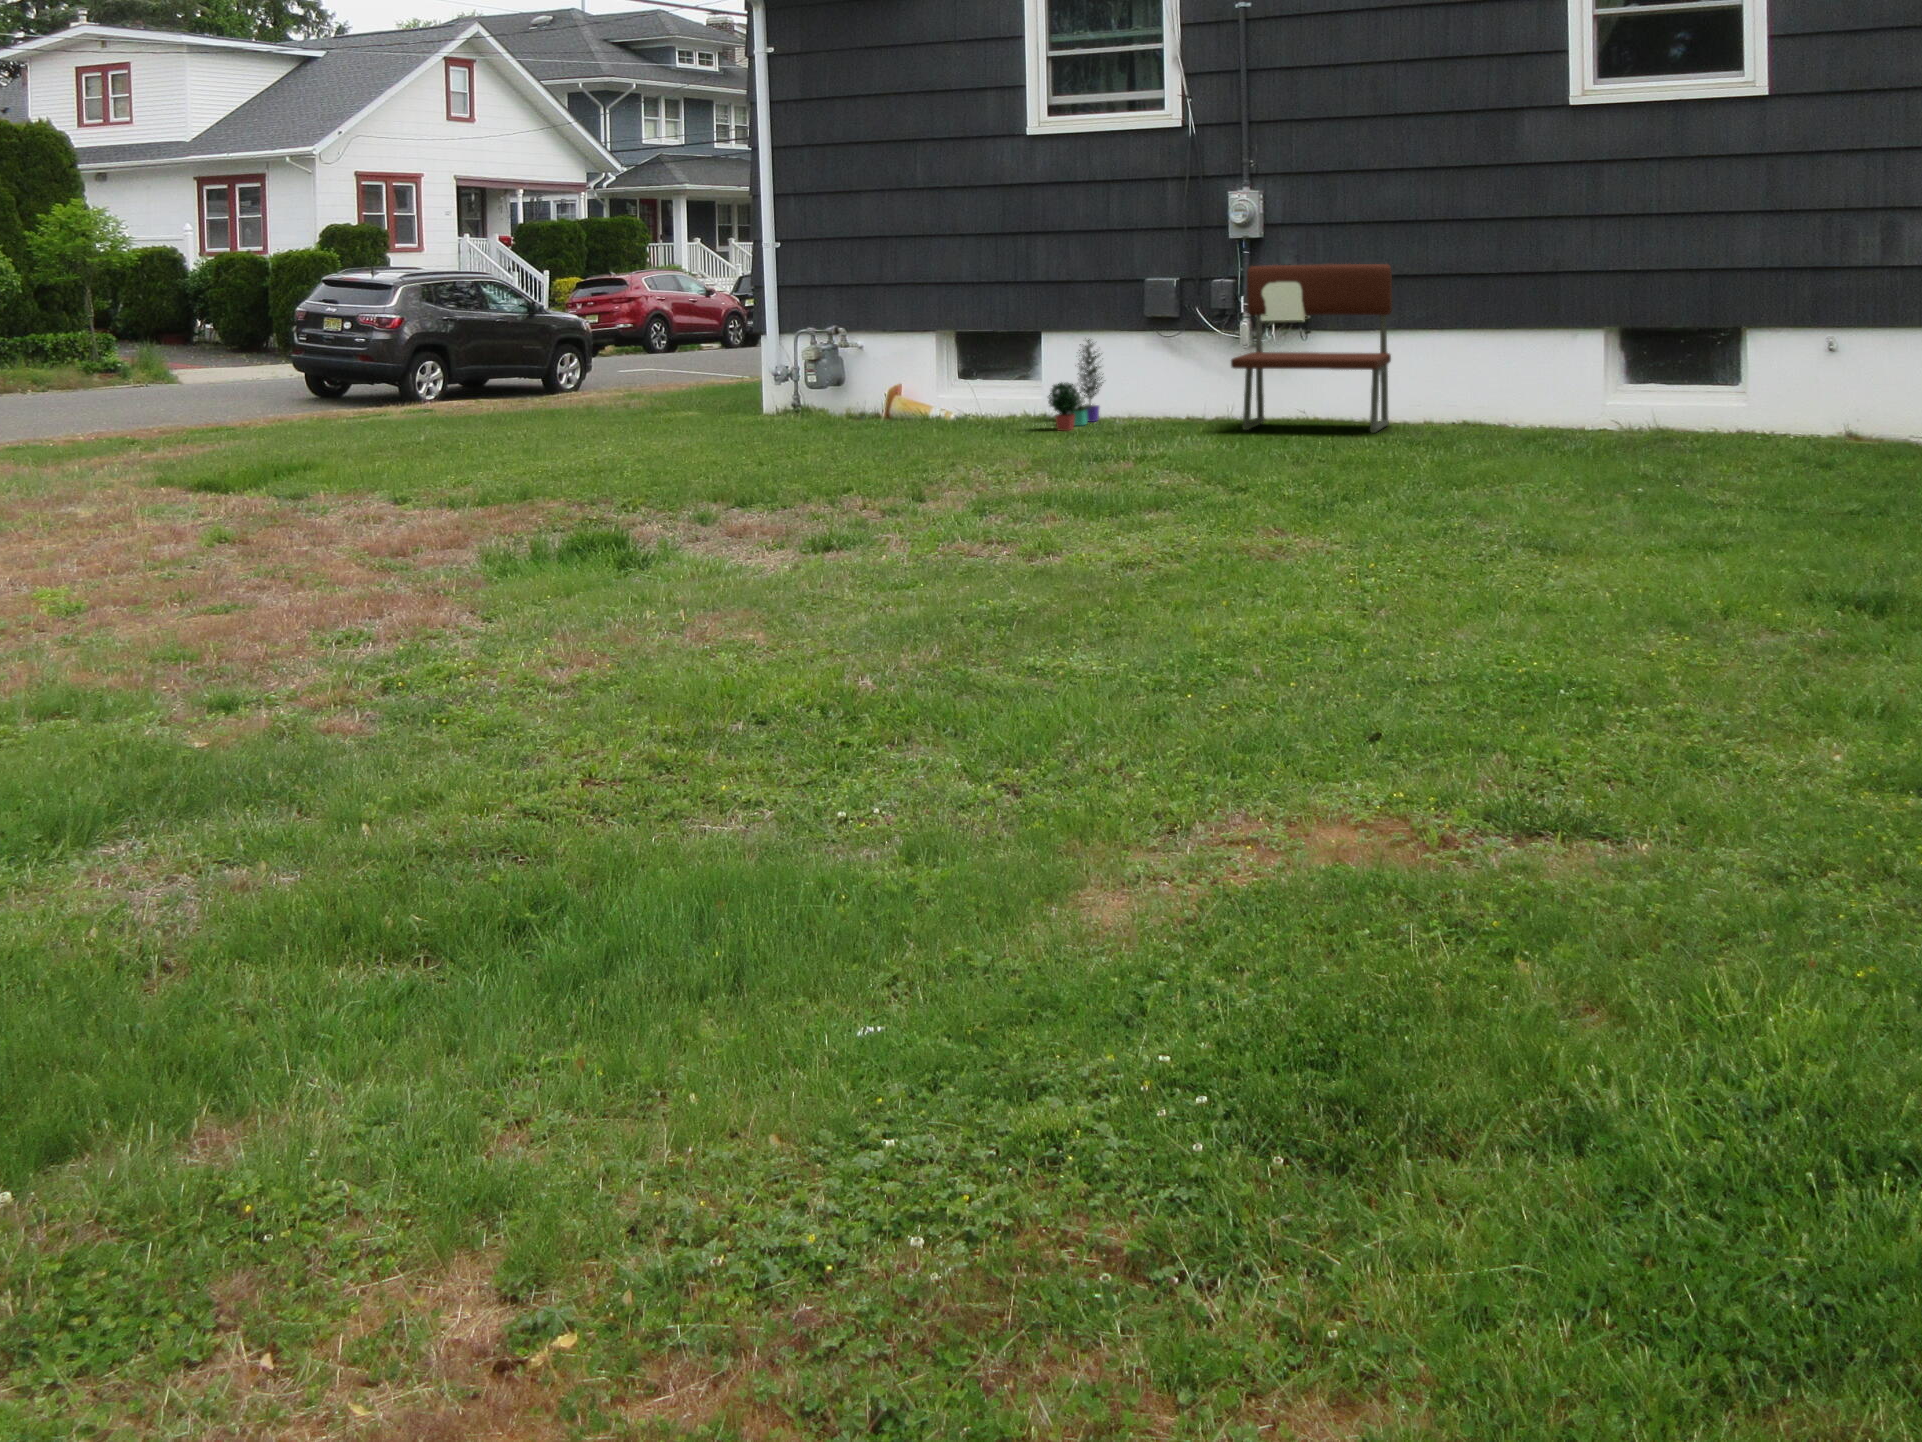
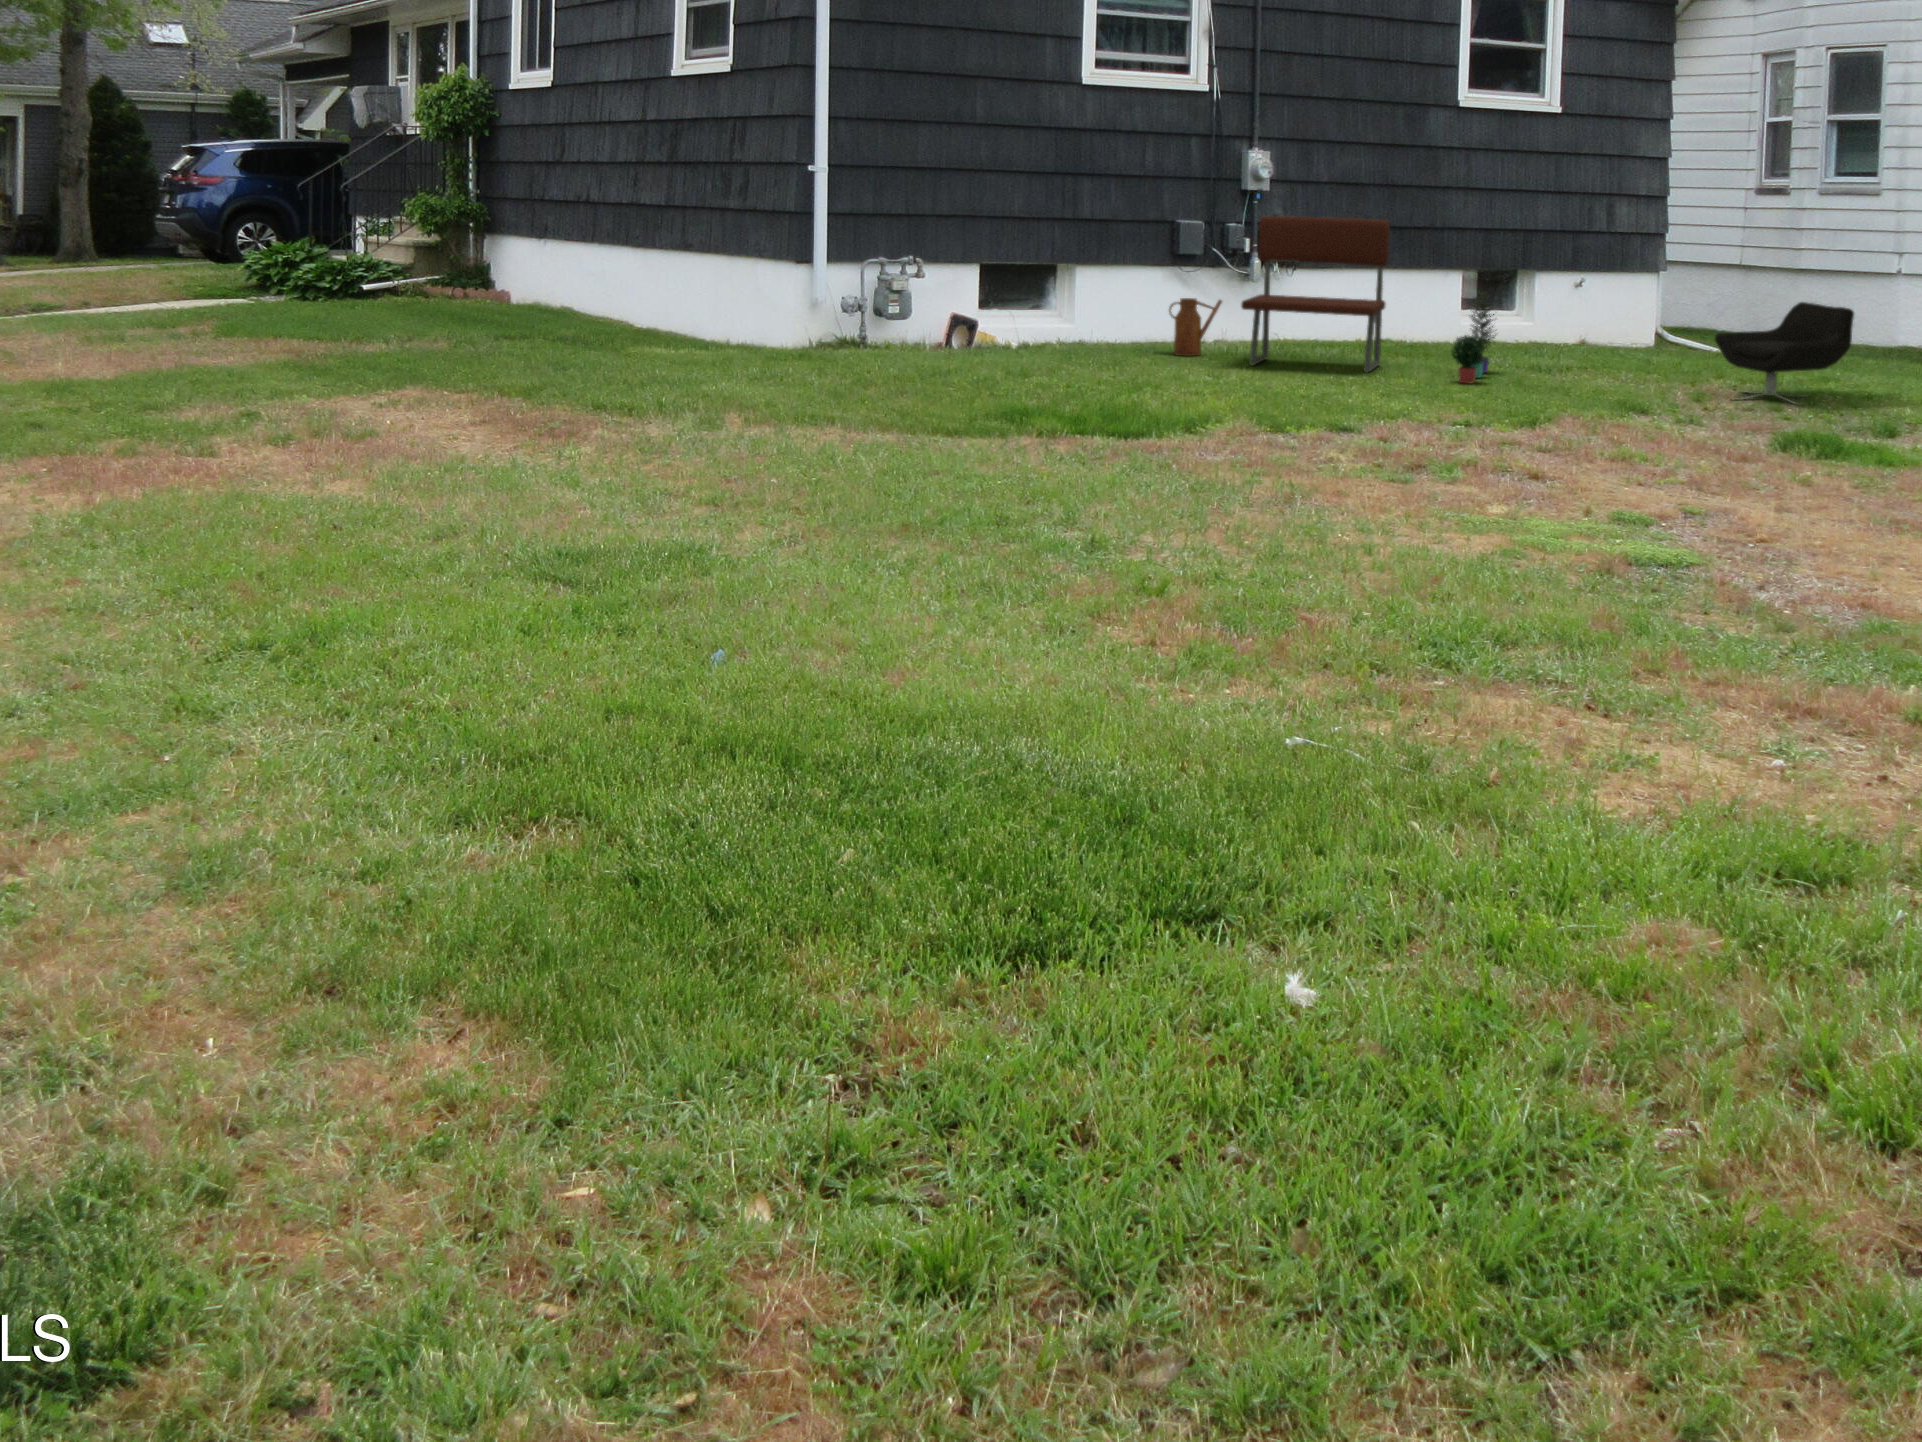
lounge chair: none [1761,334,1918,447] -> present [1715,302,1854,404]
potted plant: present [1049,339,1103,431] -> present [1451,291,1496,384]
watering can: none [1152,360,1211,424] -> present [1169,298,1222,356]

